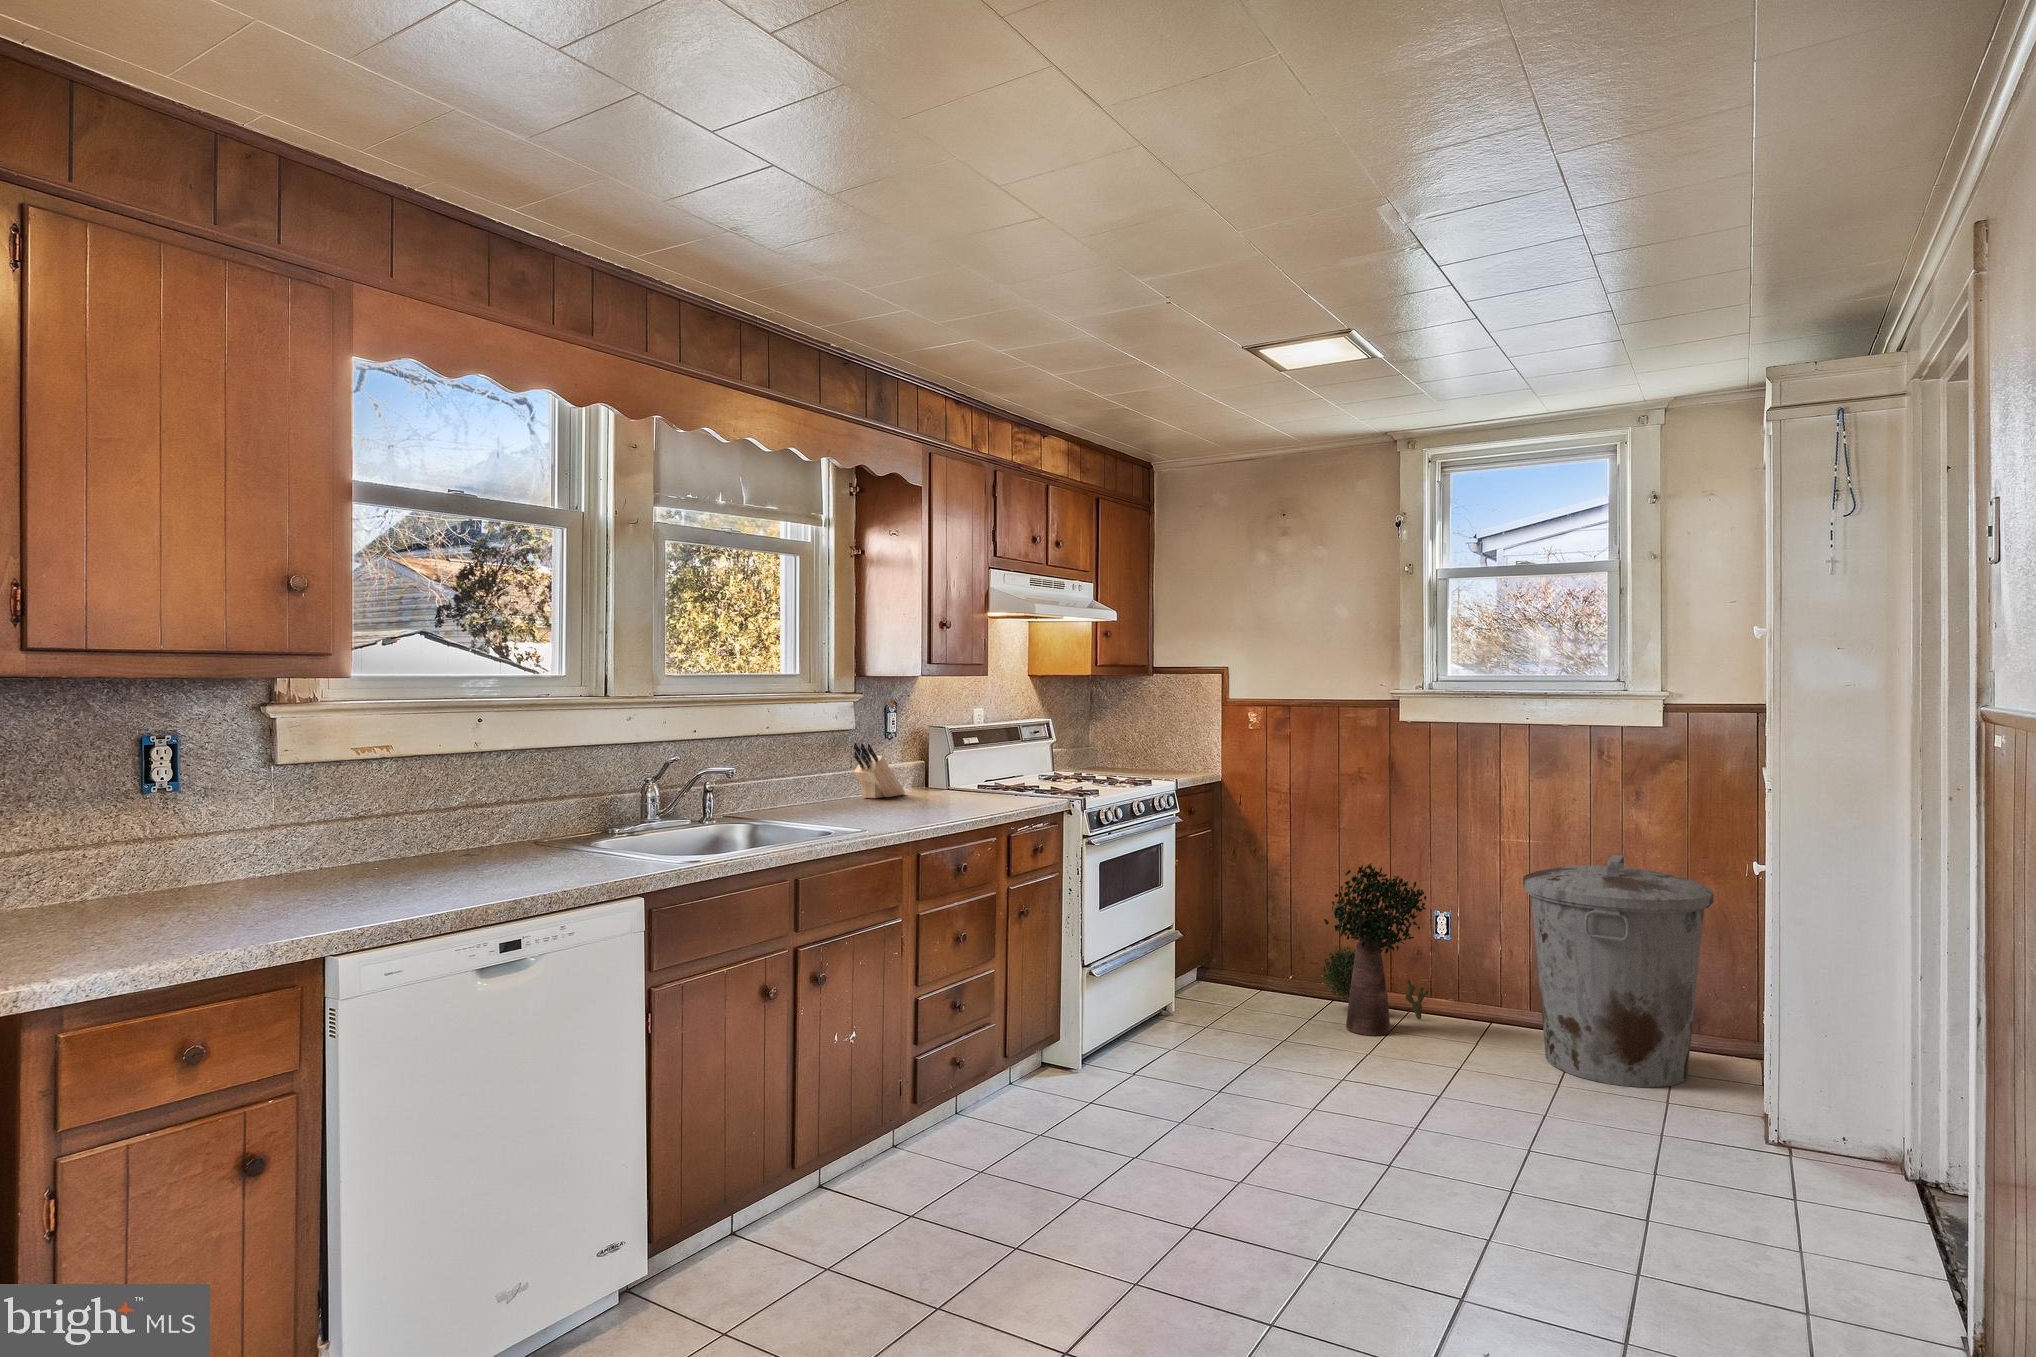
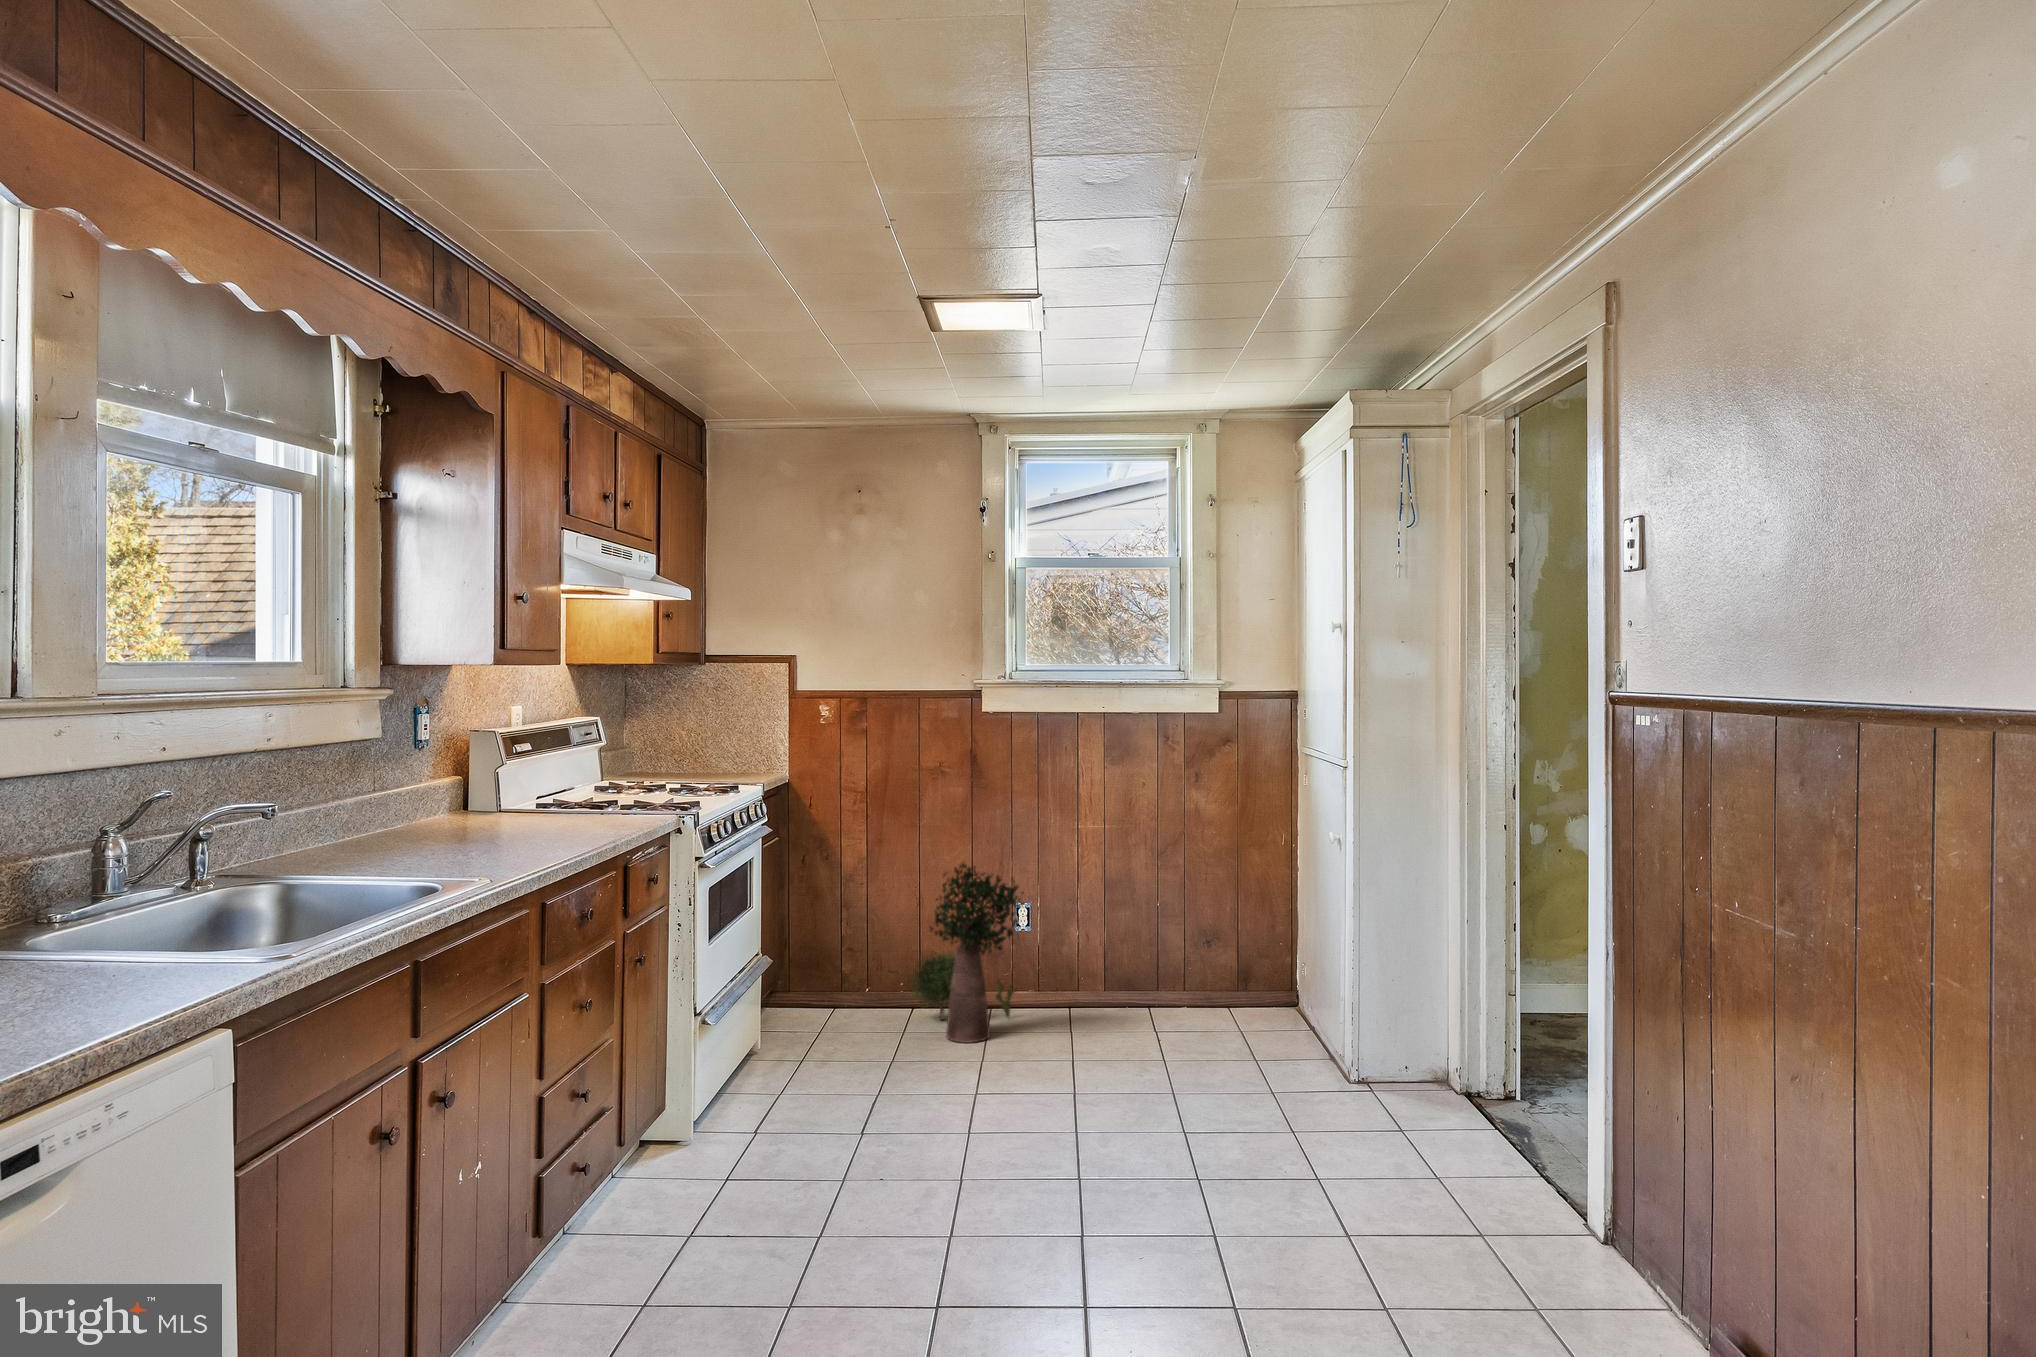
knife block: present [853,742,905,798] -> none [381,755,448,830]
trash can: present [1523,855,1713,1087] -> none [1117,836,1279,1054]

